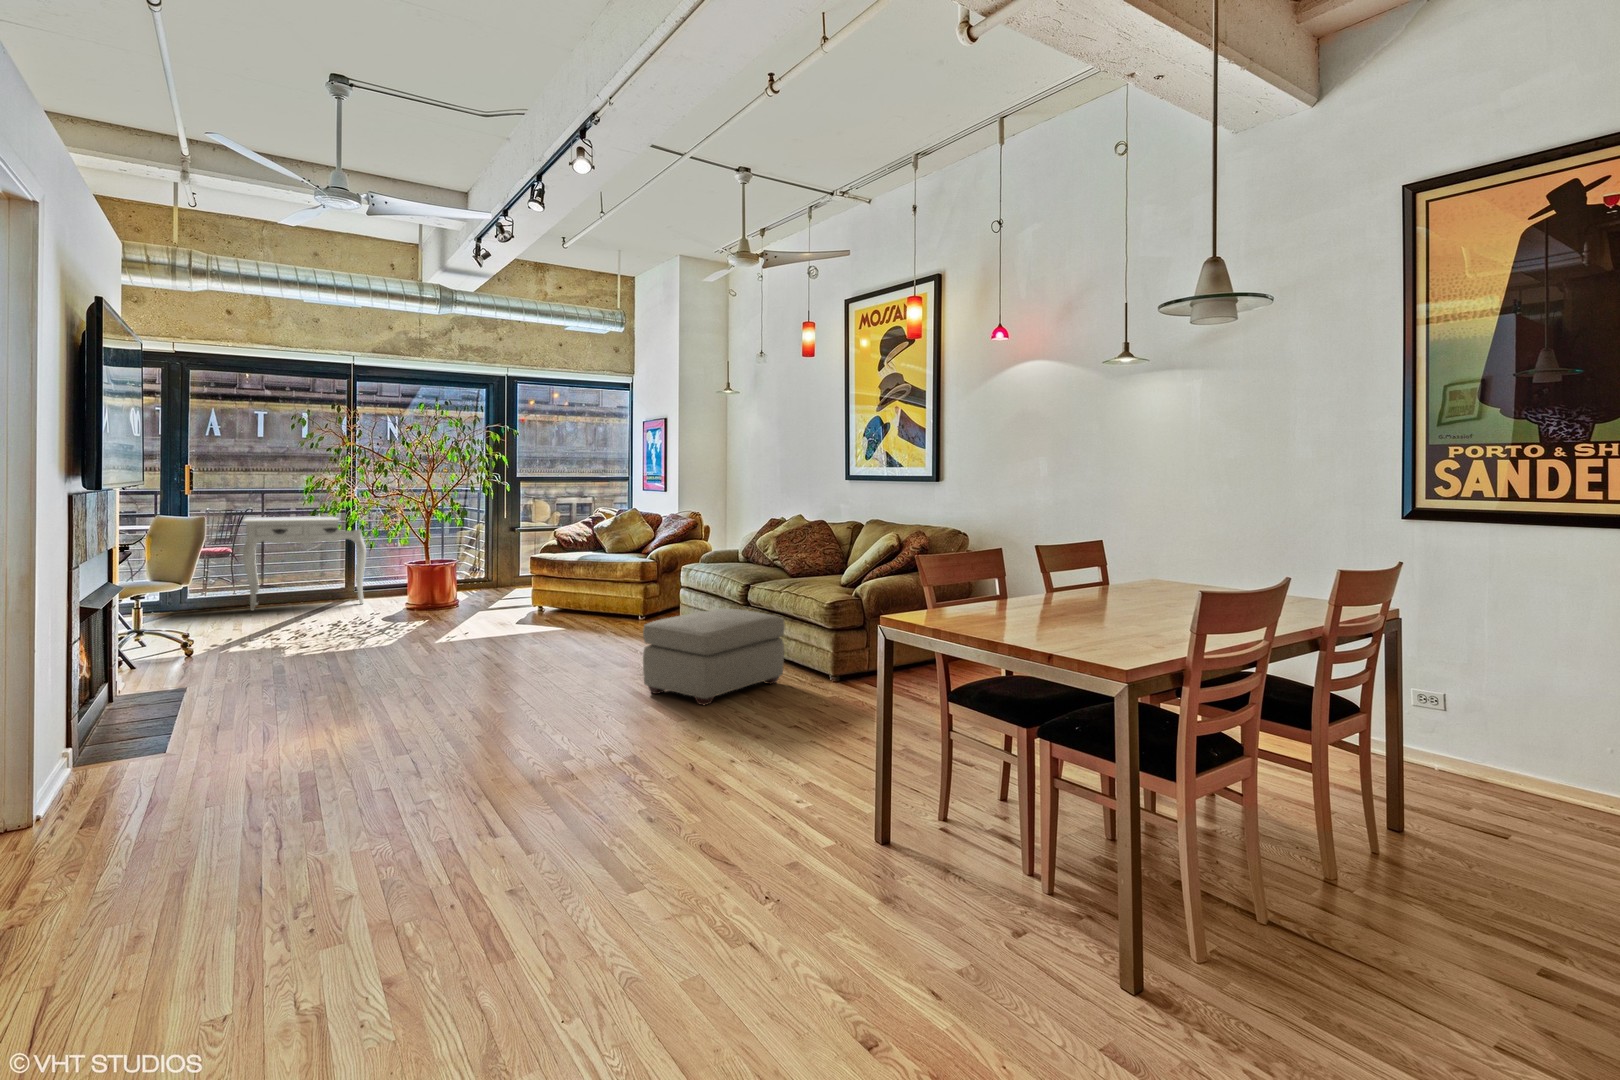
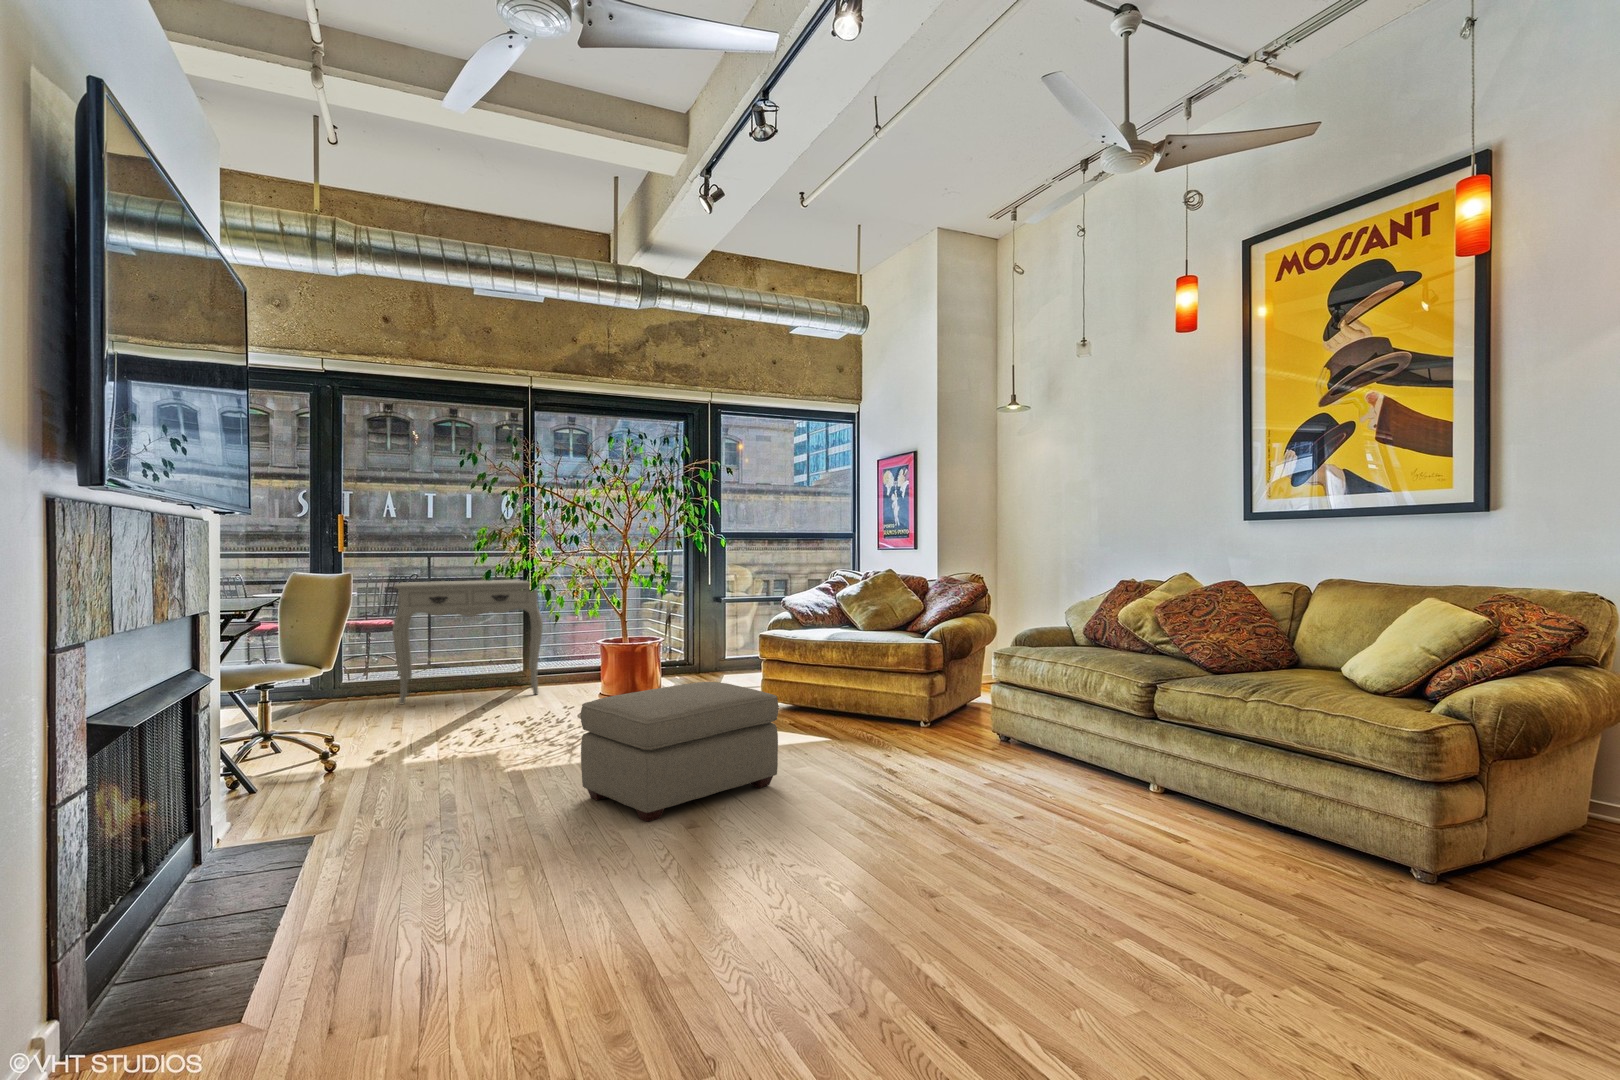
ottoman: present [643,609,785,705] -> present [581,682,778,822]

